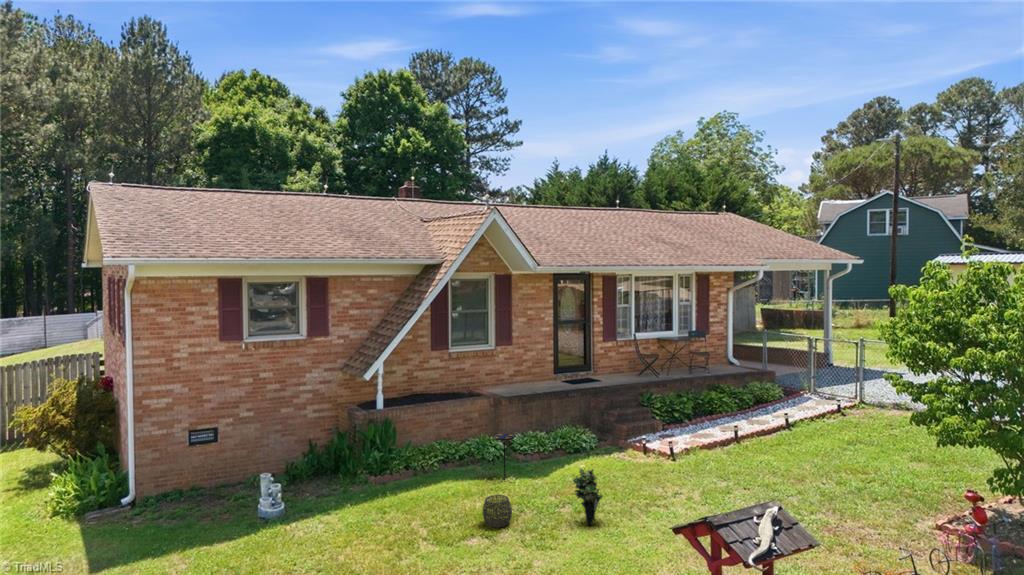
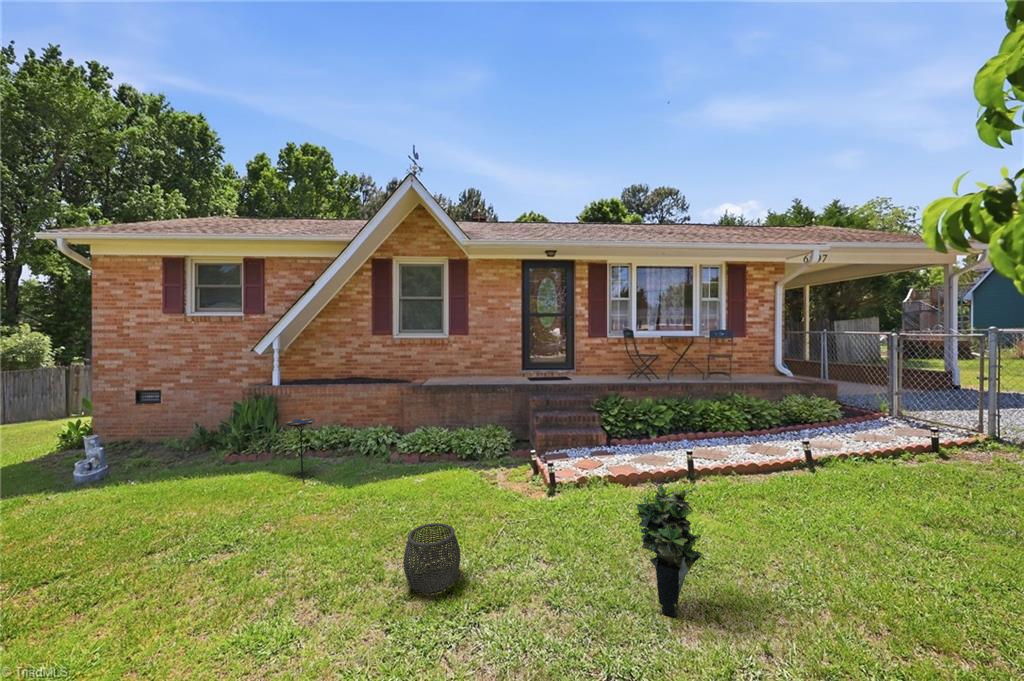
potted plant: present [573,468,603,525] -> present [637,485,703,617]
woven basket: present [482,495,512,528] -> present [403,523,461,594]

